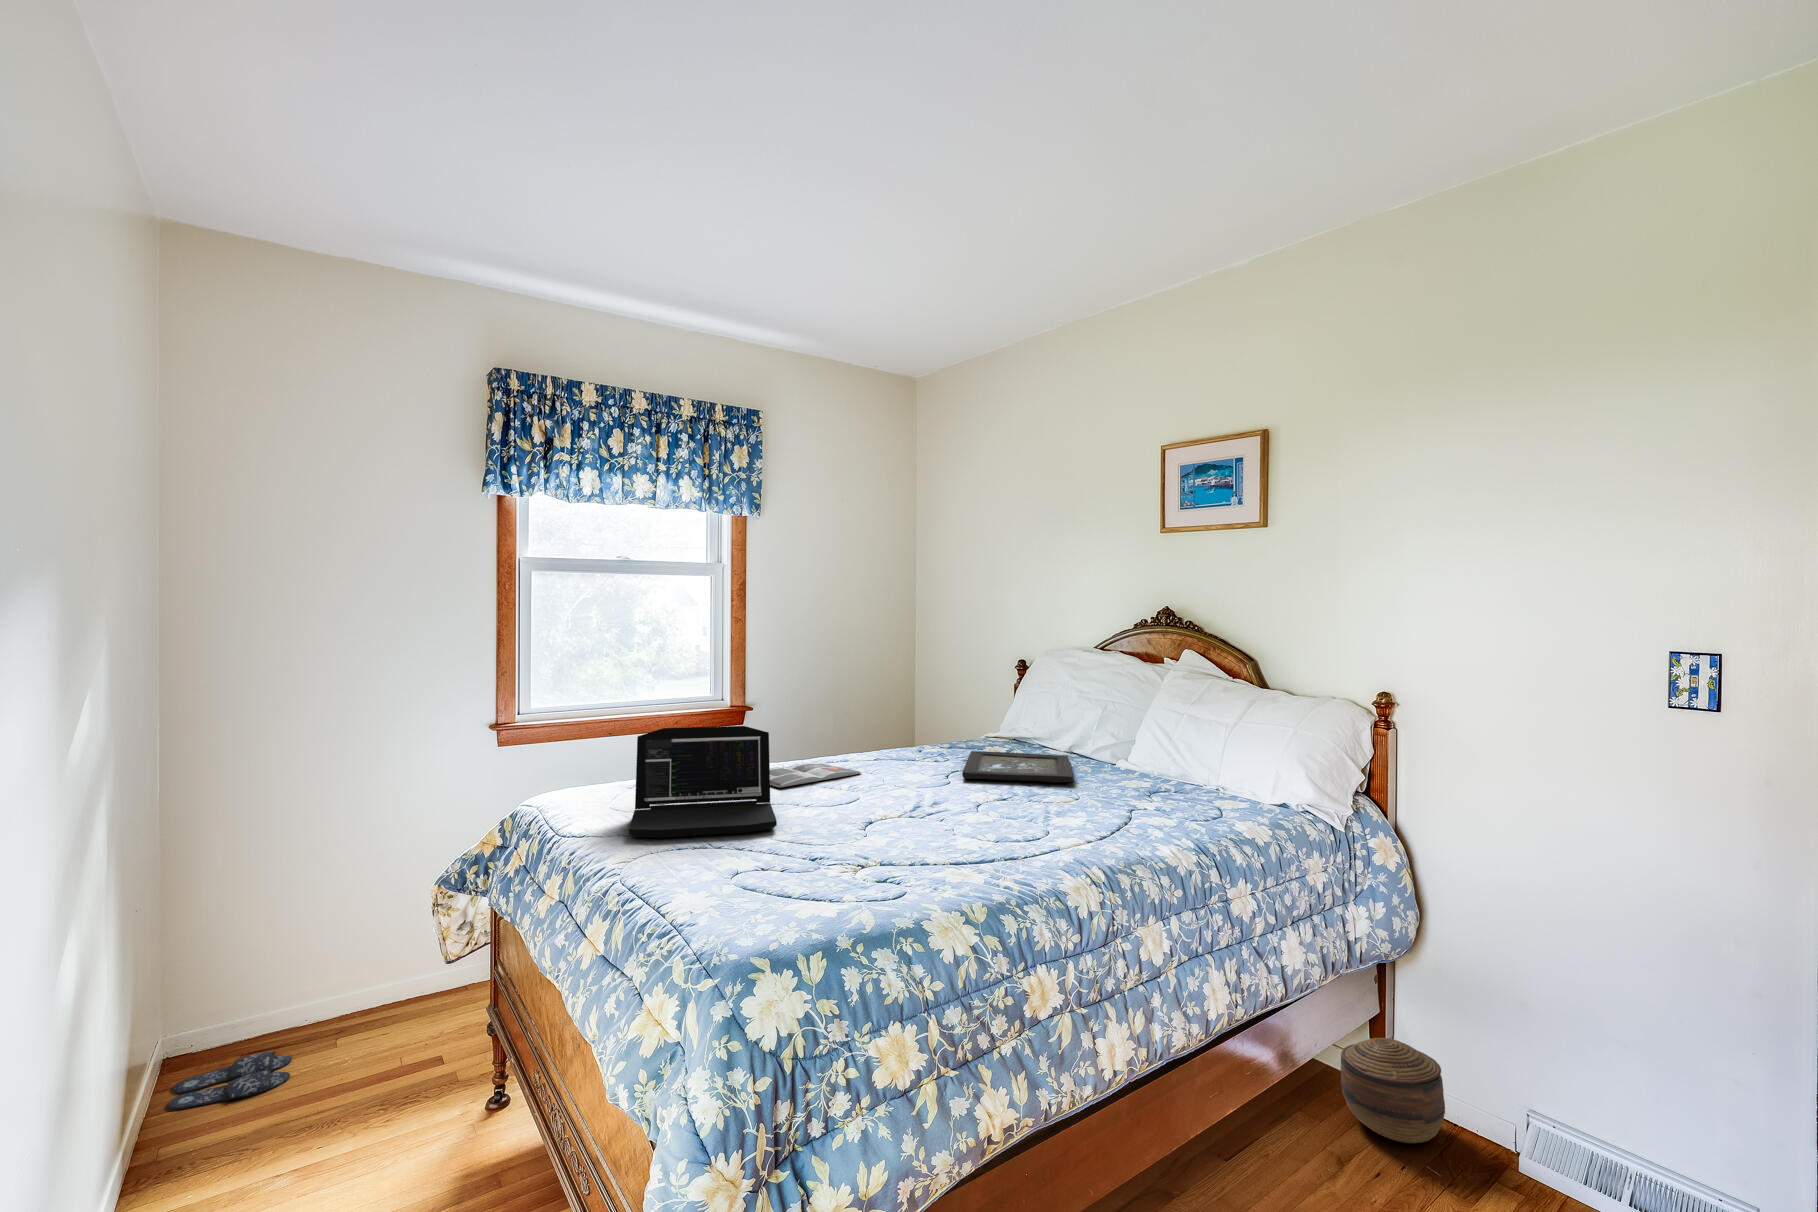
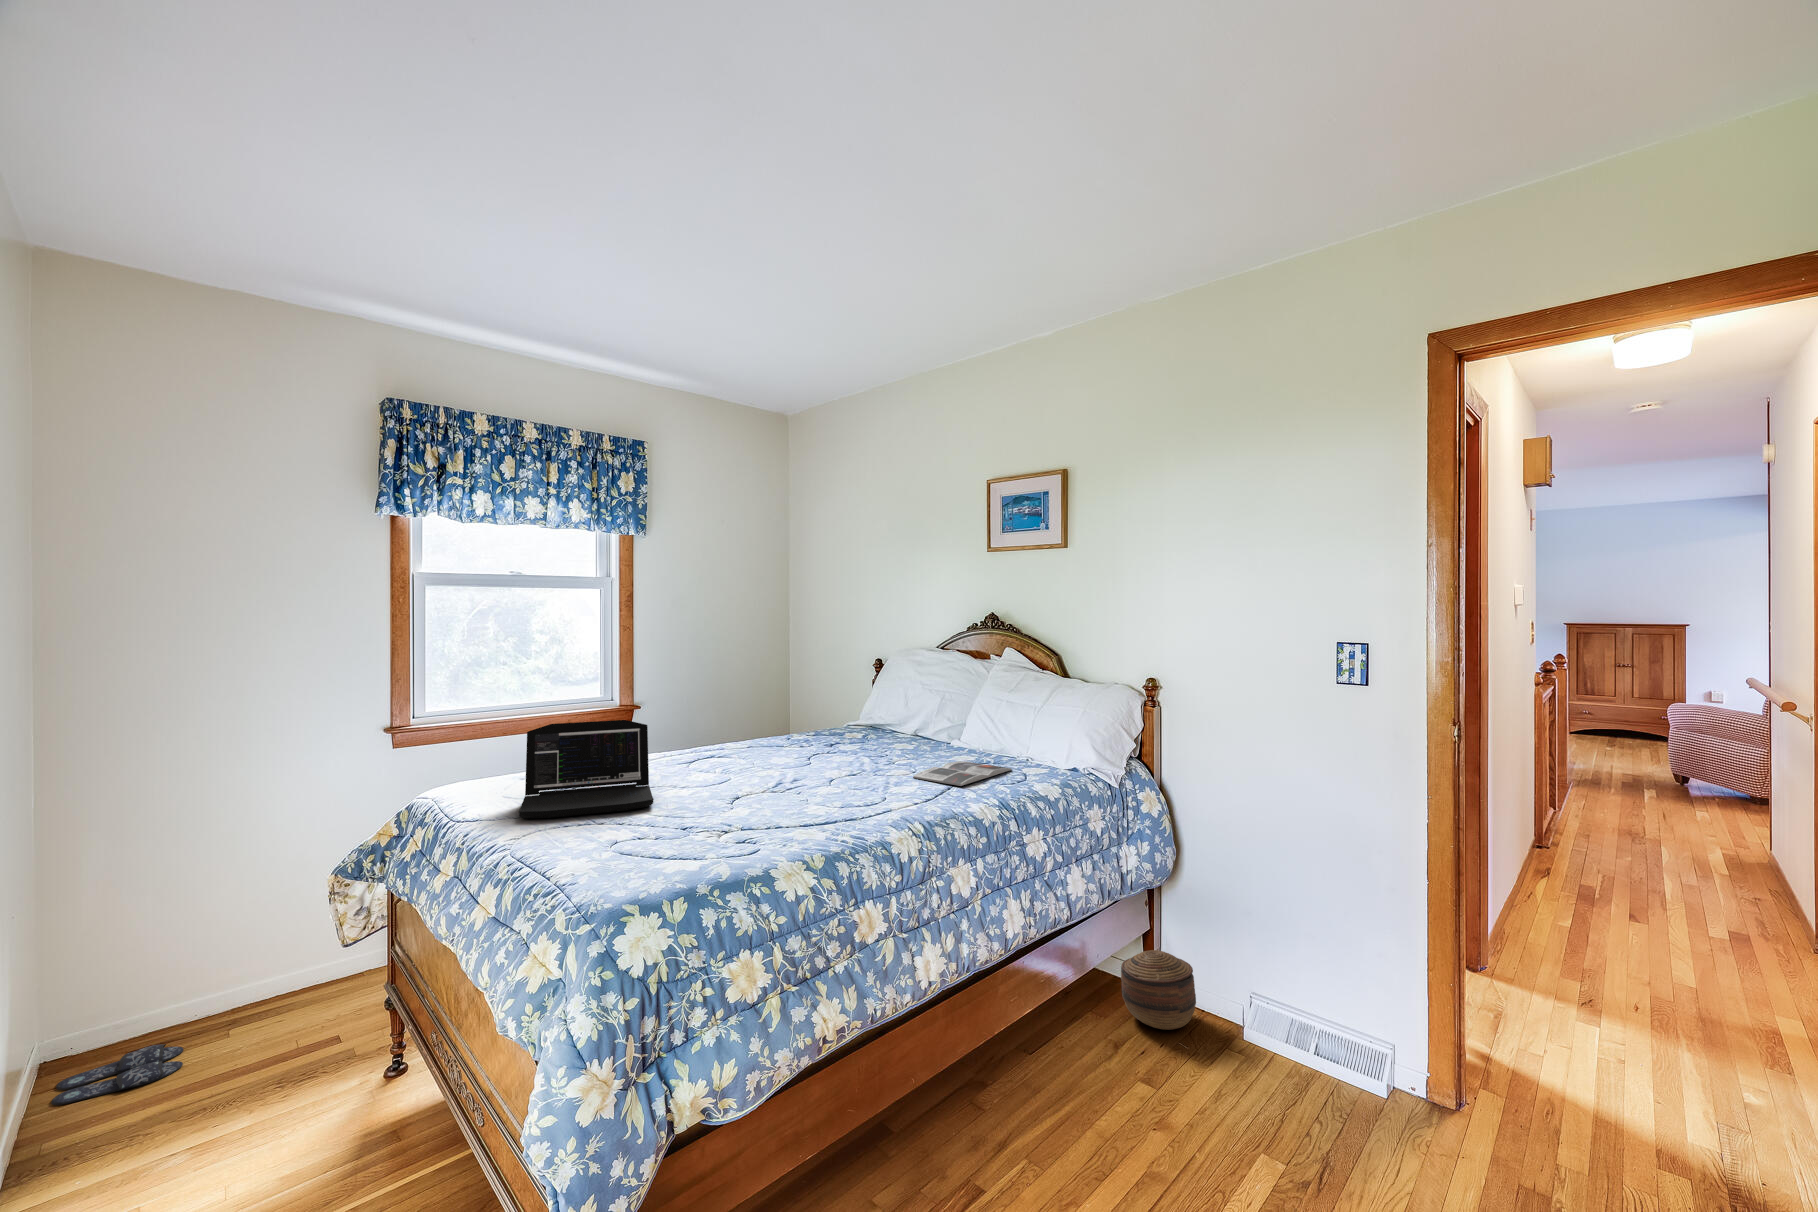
tray: present [962,751,1073,783] -> none [820,737,912,760]
magazine: present [770,762,861,788] -> present [913,761,1012,786]

